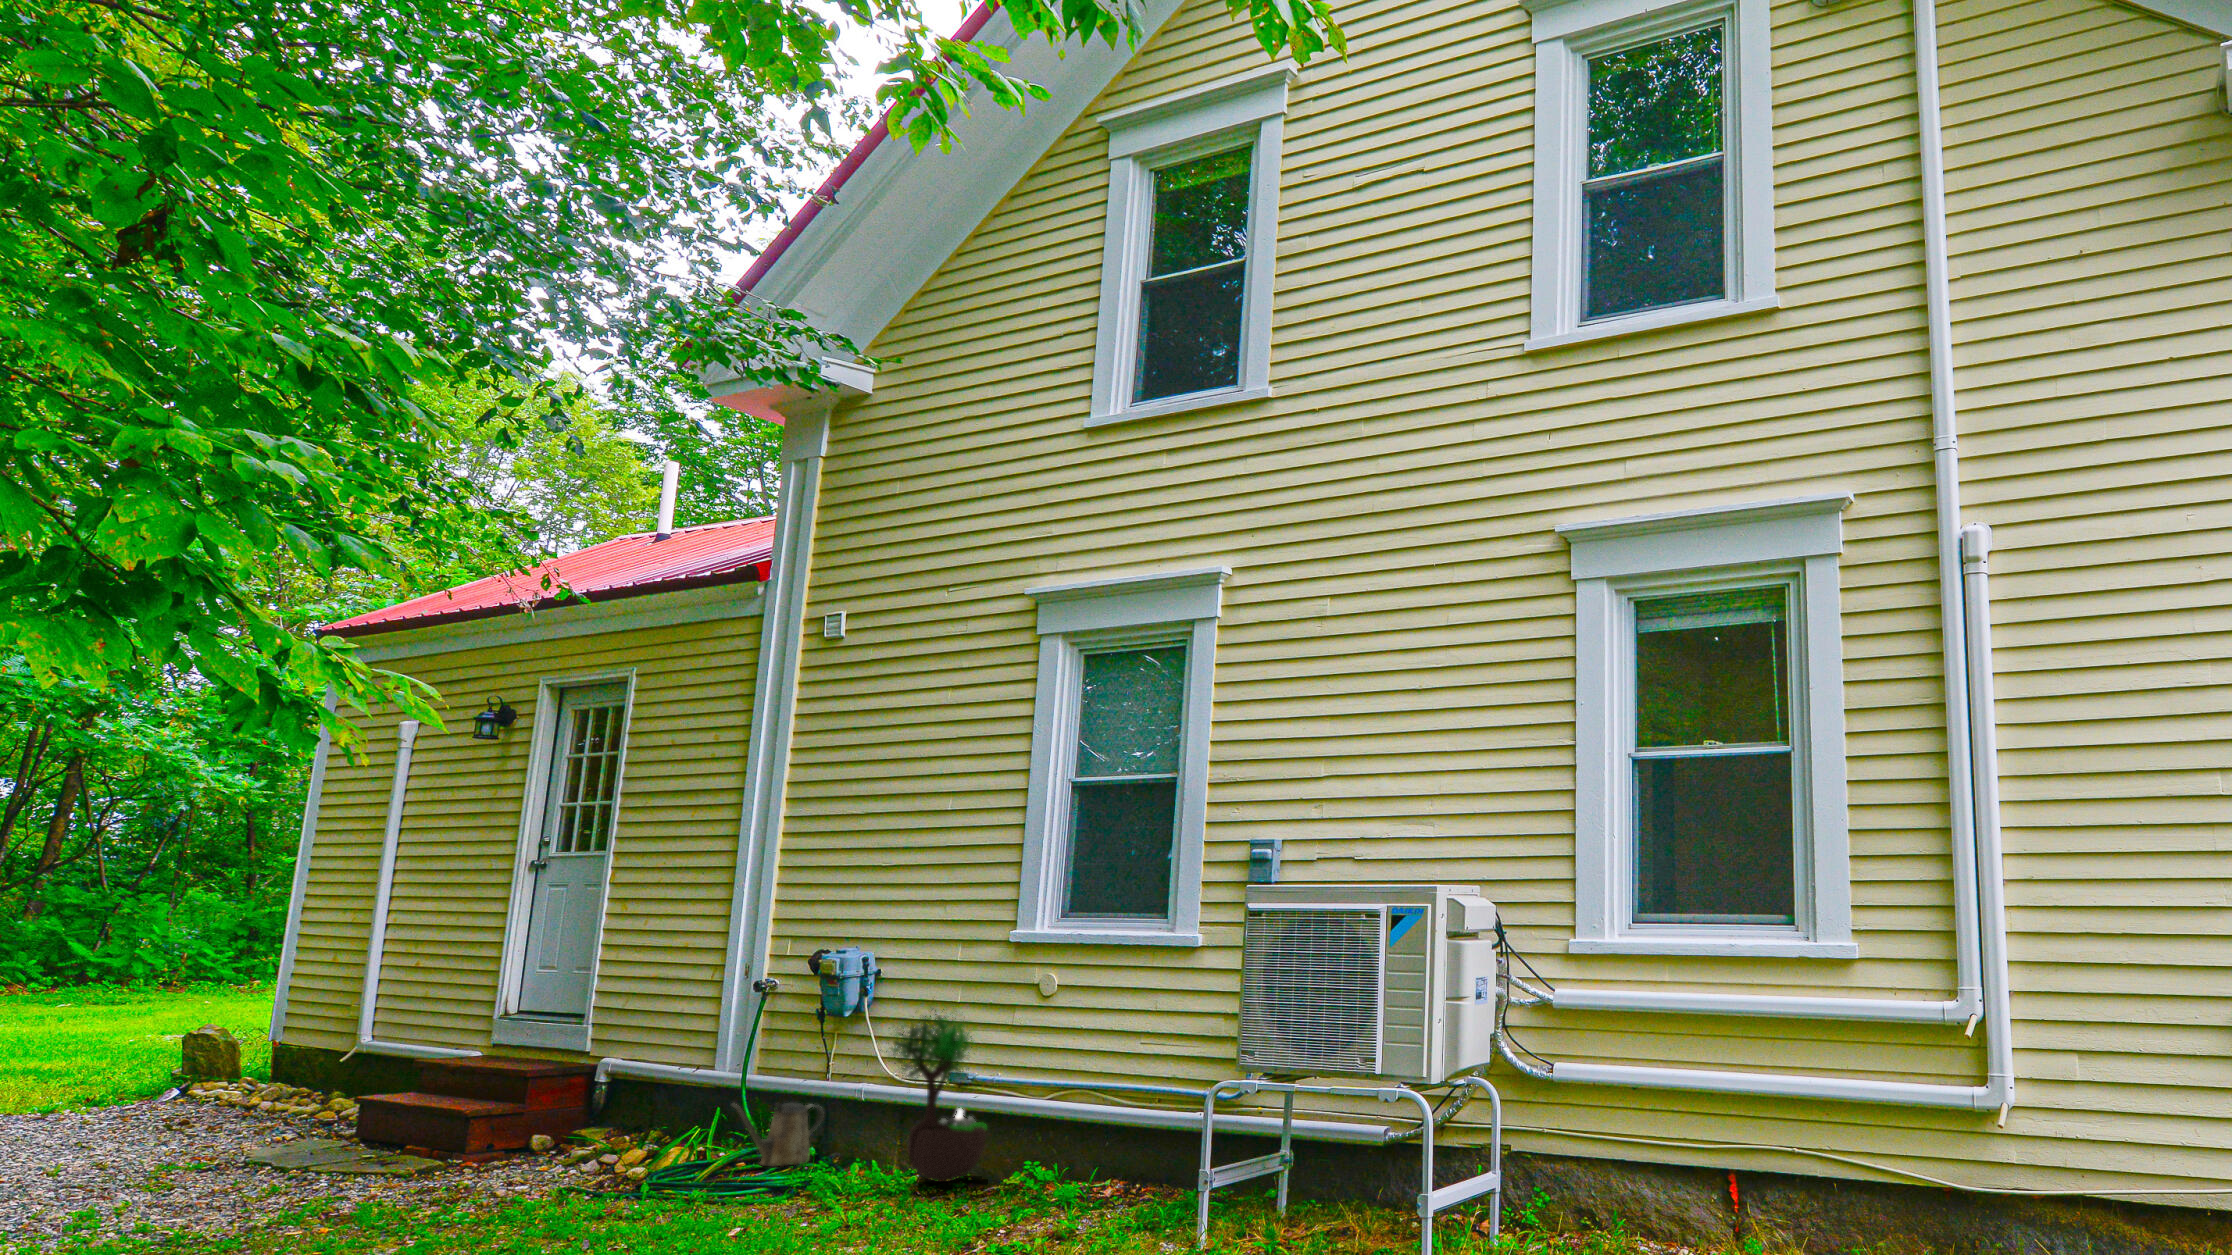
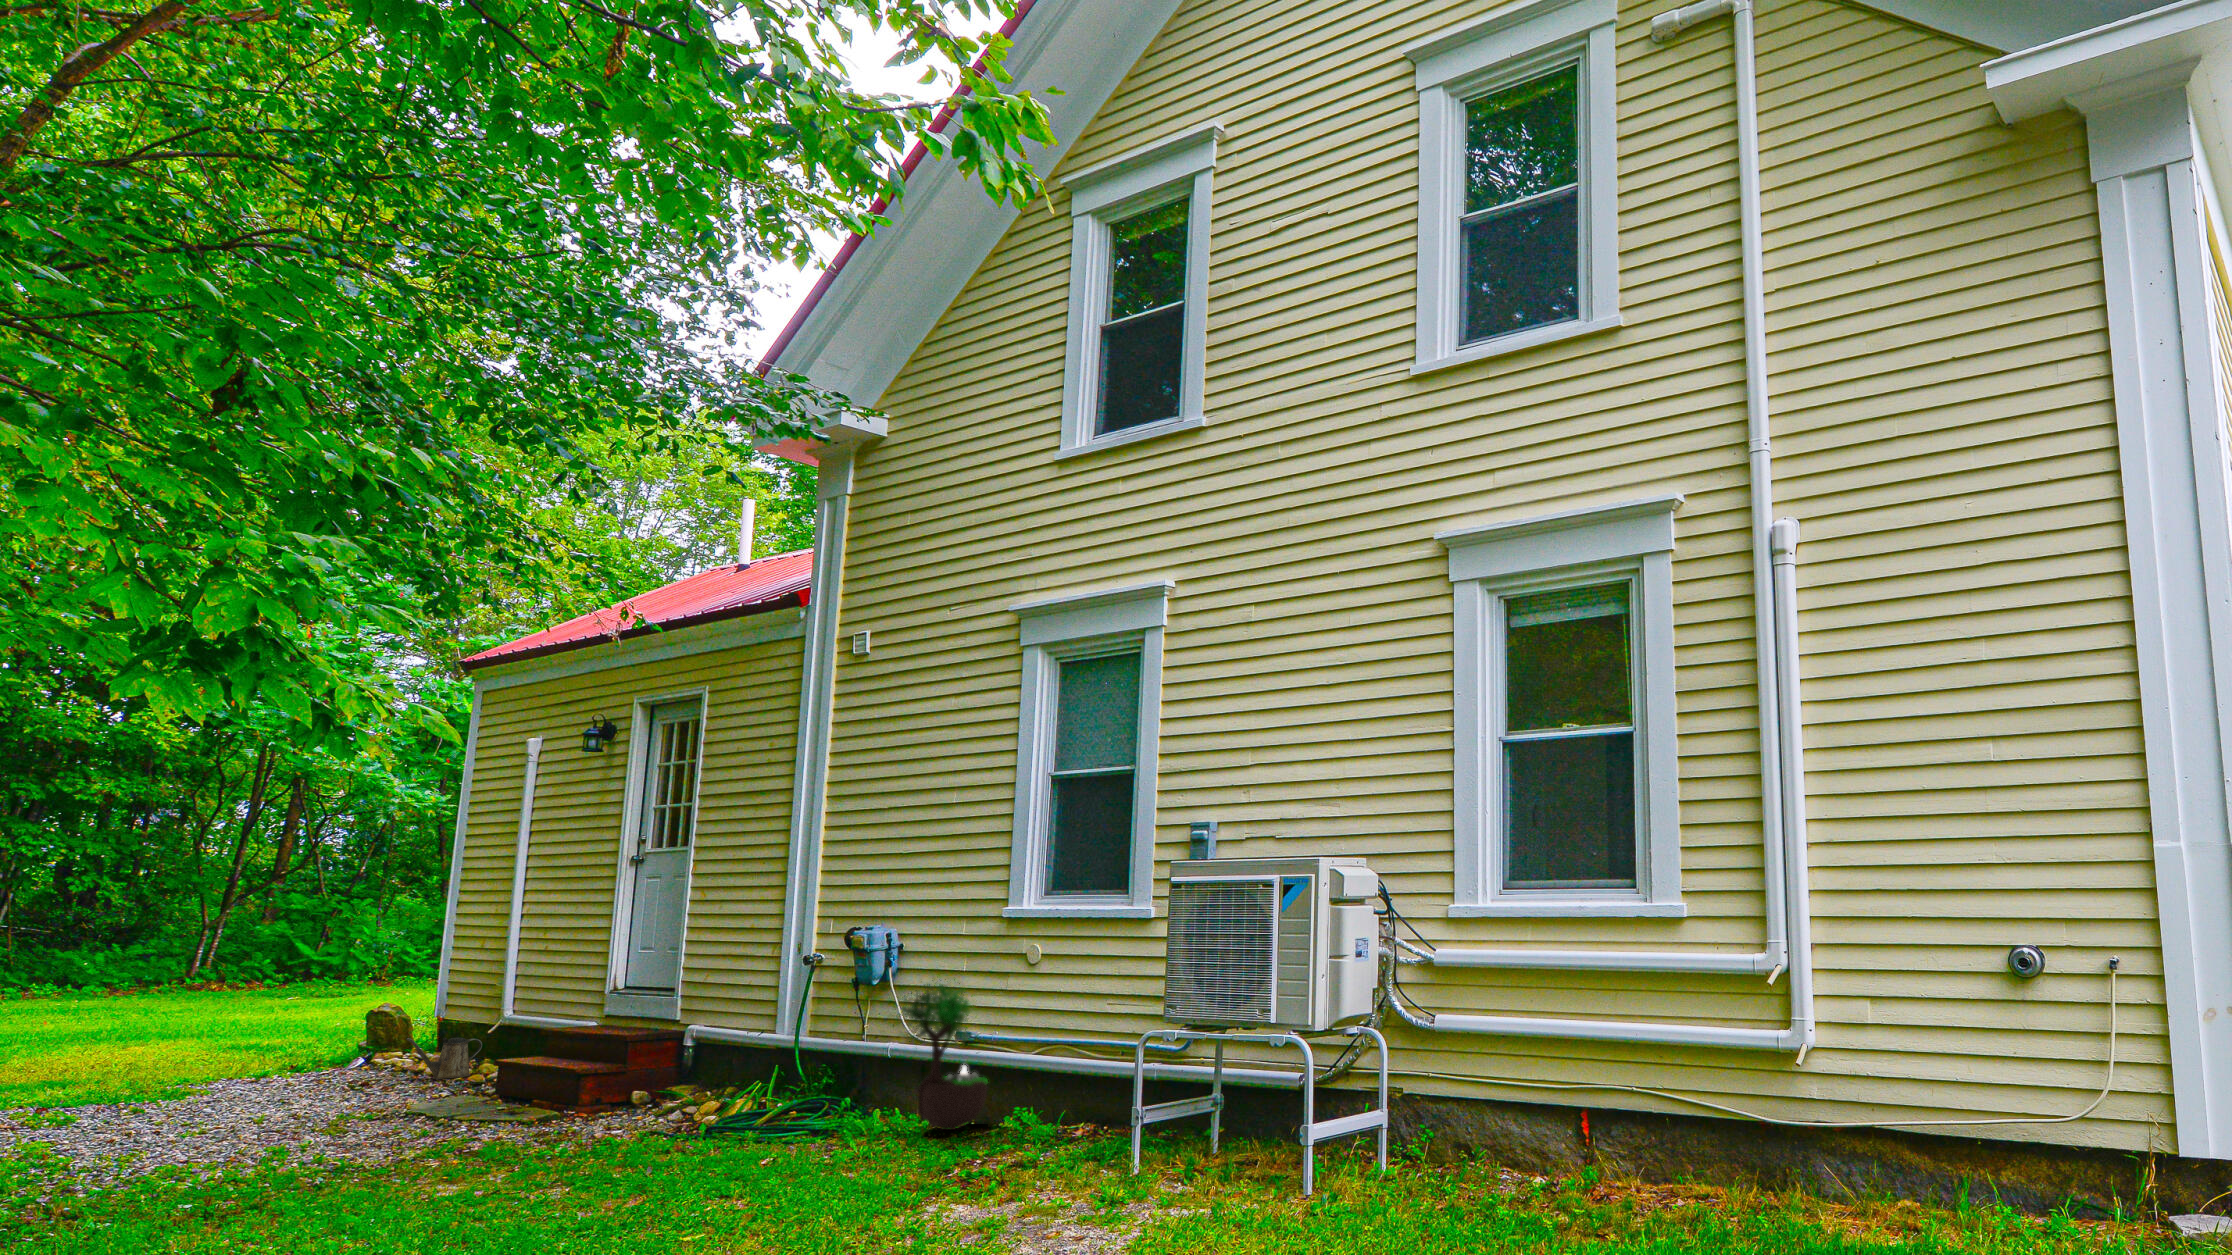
watering can: present [731,1103,823,1166] -> present [406,1038,482,1079]

